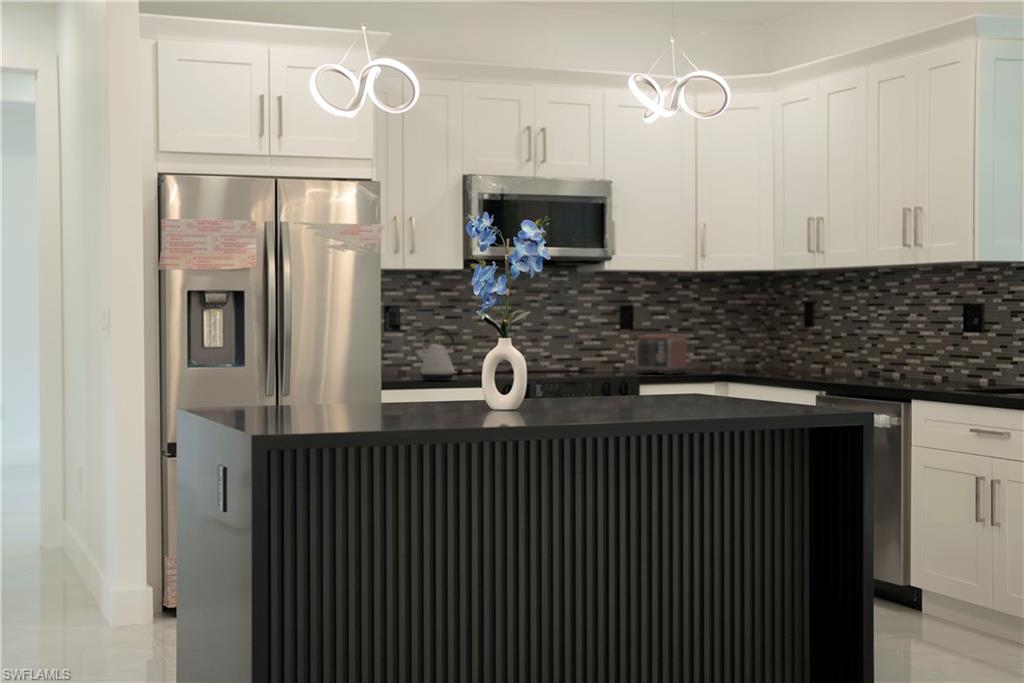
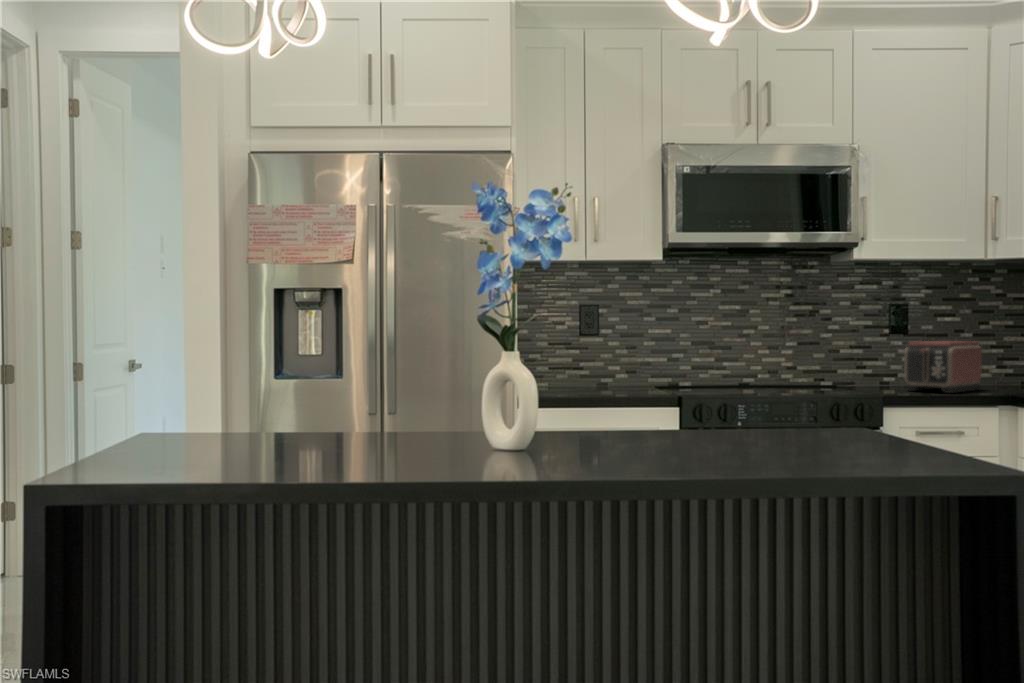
kettle: present [416,327,457,381] -> none [584,331,632,399]

